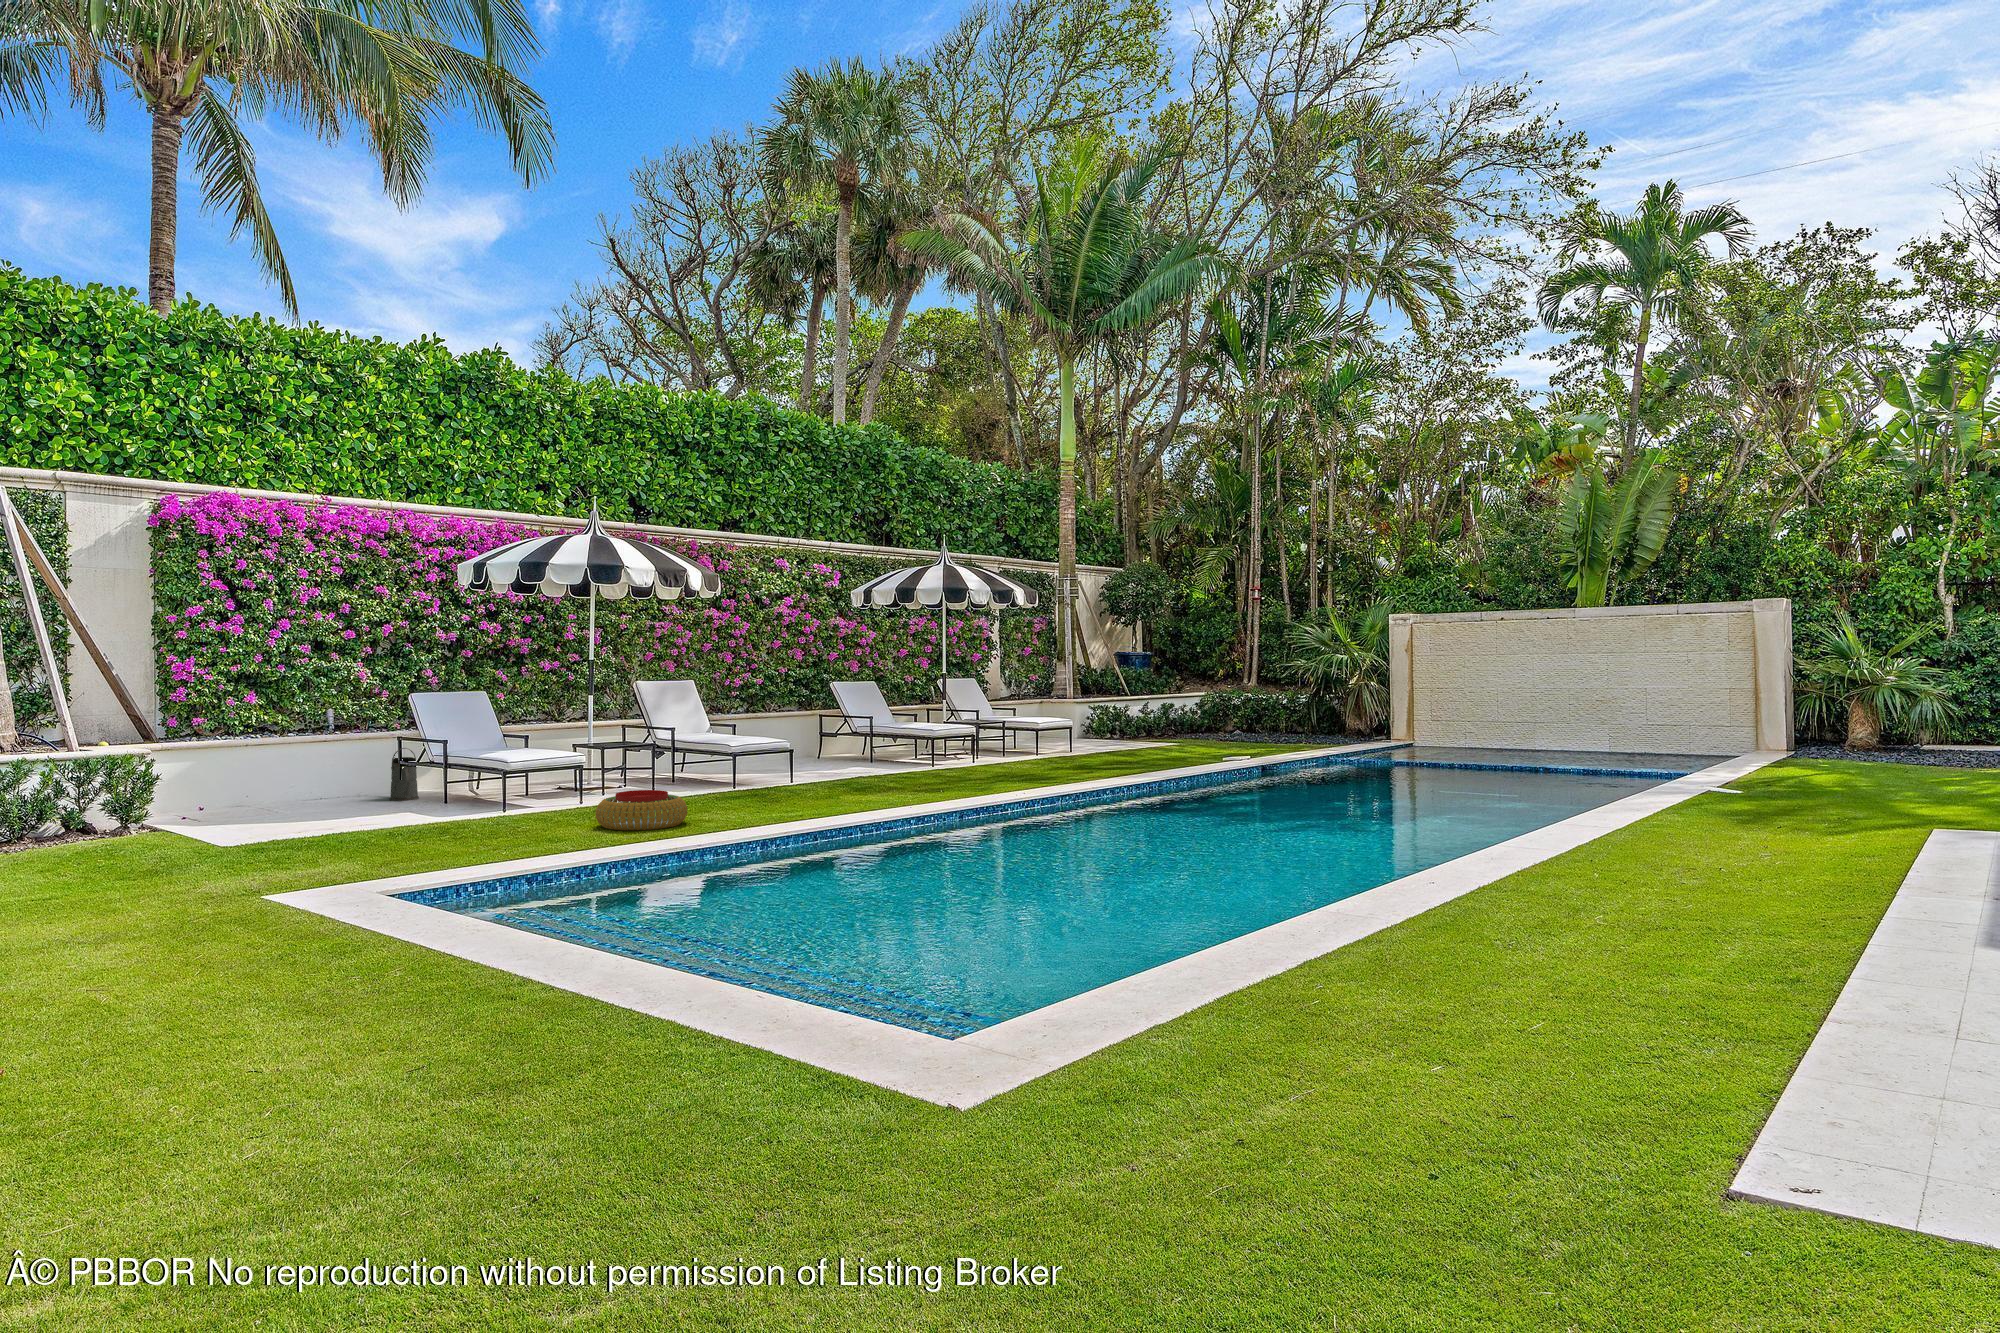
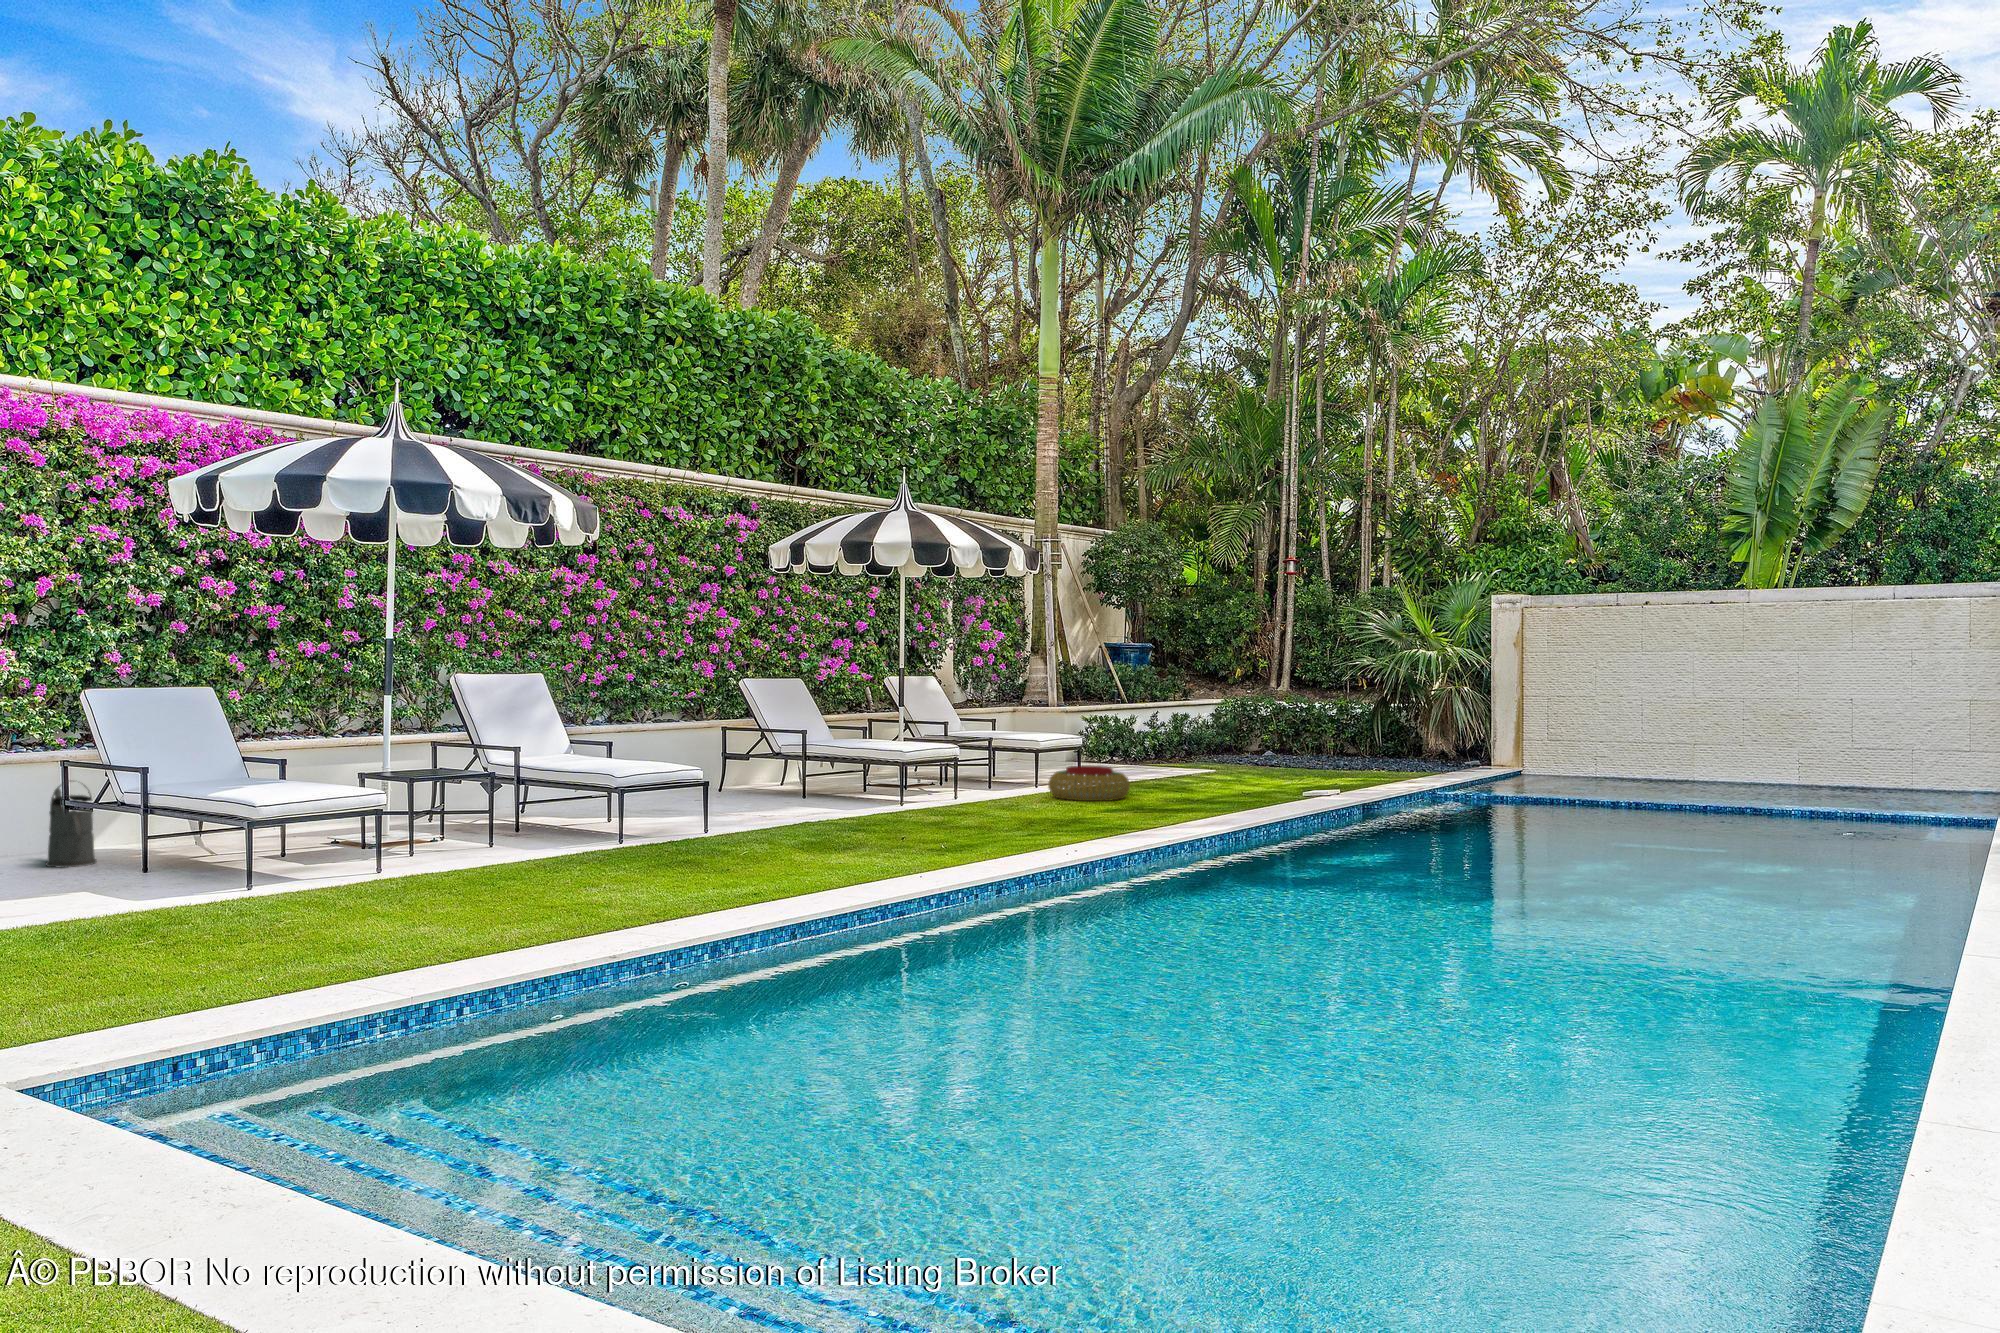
pouf: present [596,790,687,831] -> present [1048,766,1130,801]

